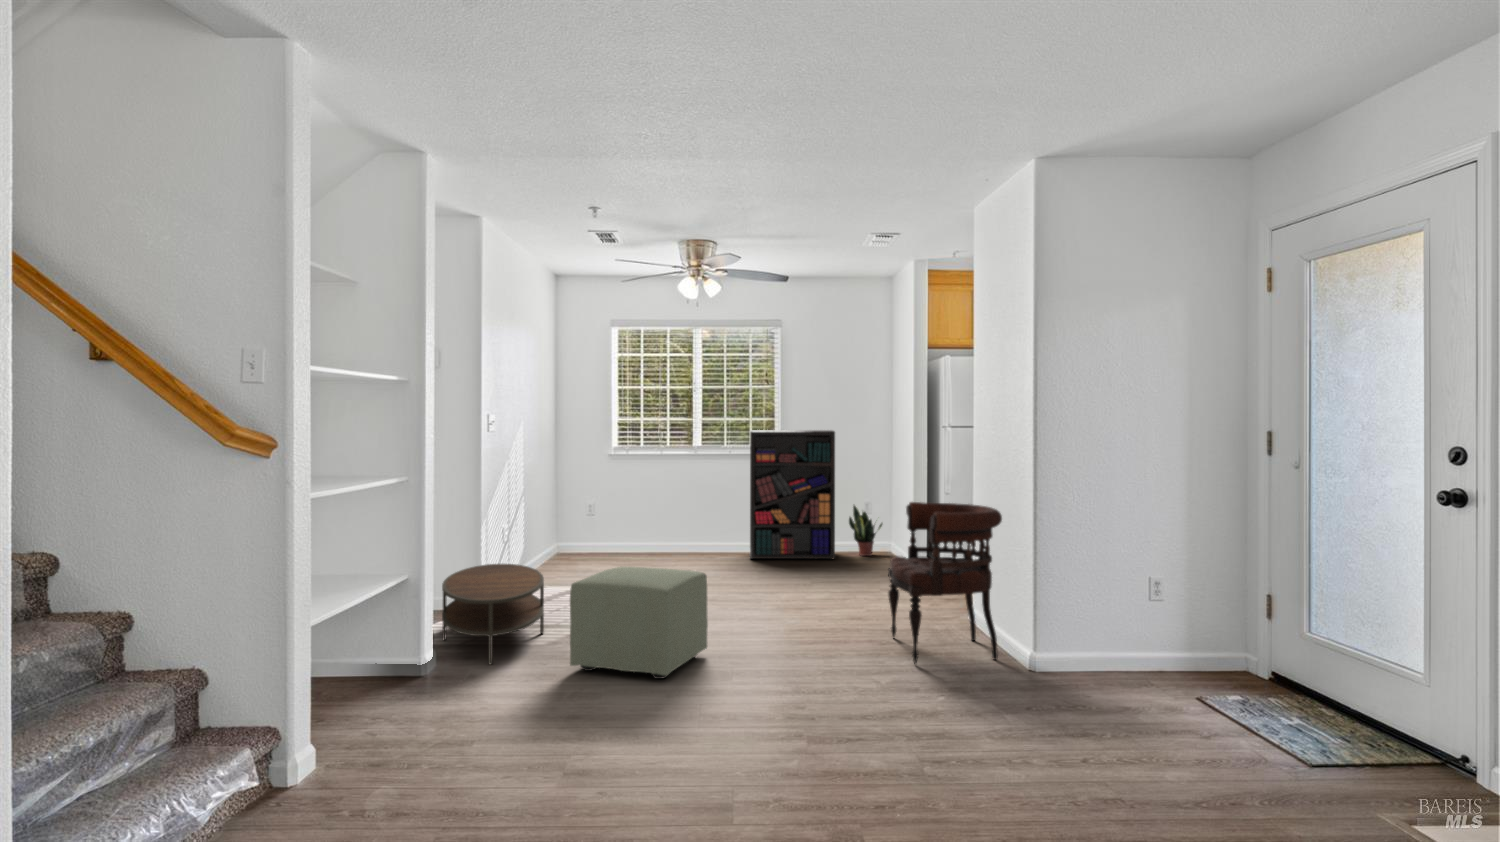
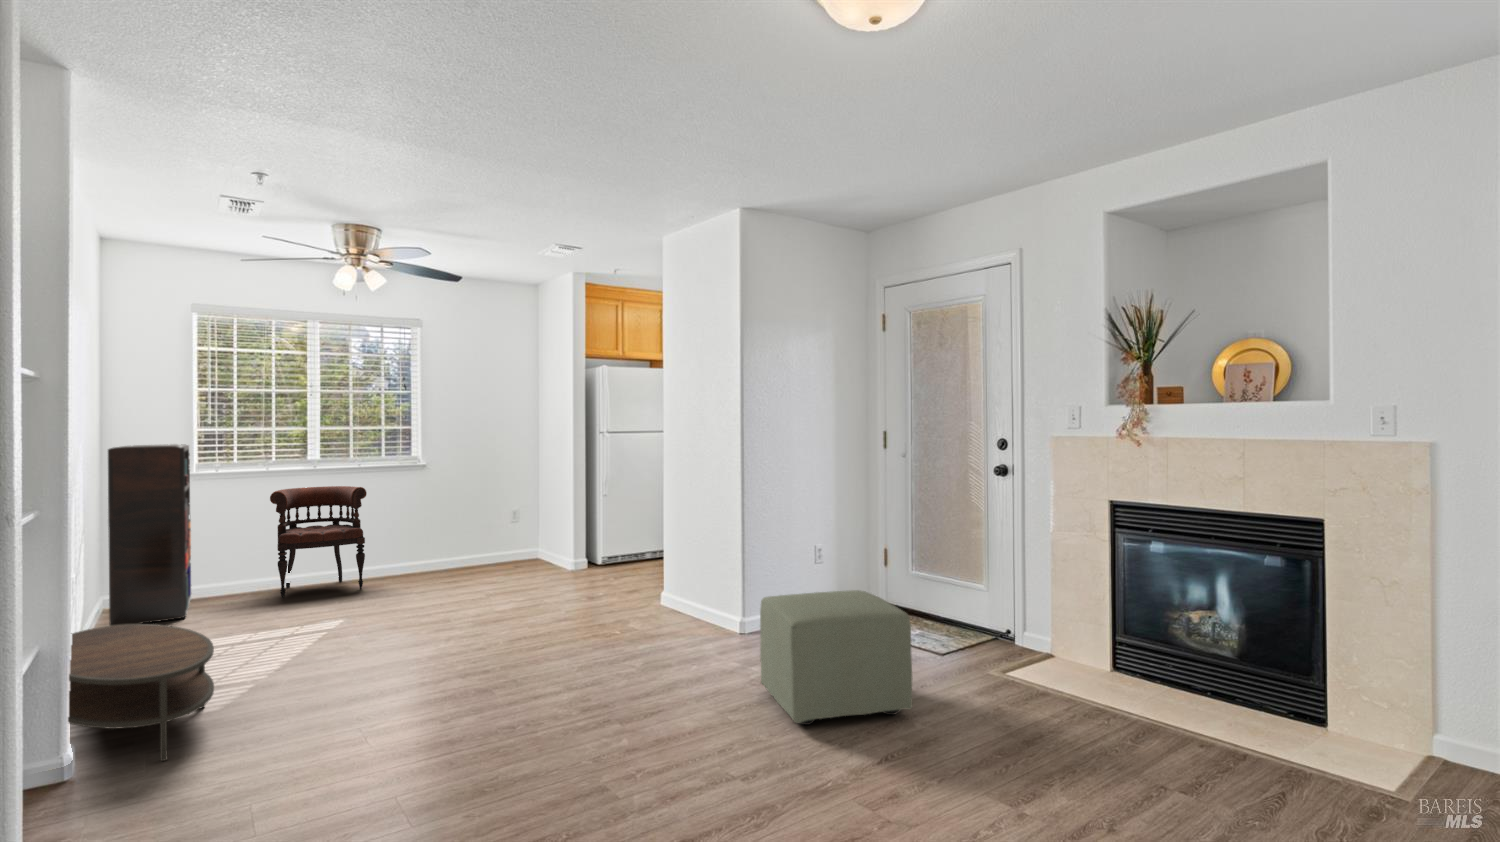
bookshelf: present [750,430,835,559] -> present [108,444,191,626]
armchair: present [888,502,1002,664] -> present [270,486,367,598]
potted plant: present [849,506,882,556] -> none [494,512,531,564]
ottoman: present [570,567,708,679] -> present [760,590,912,725]

